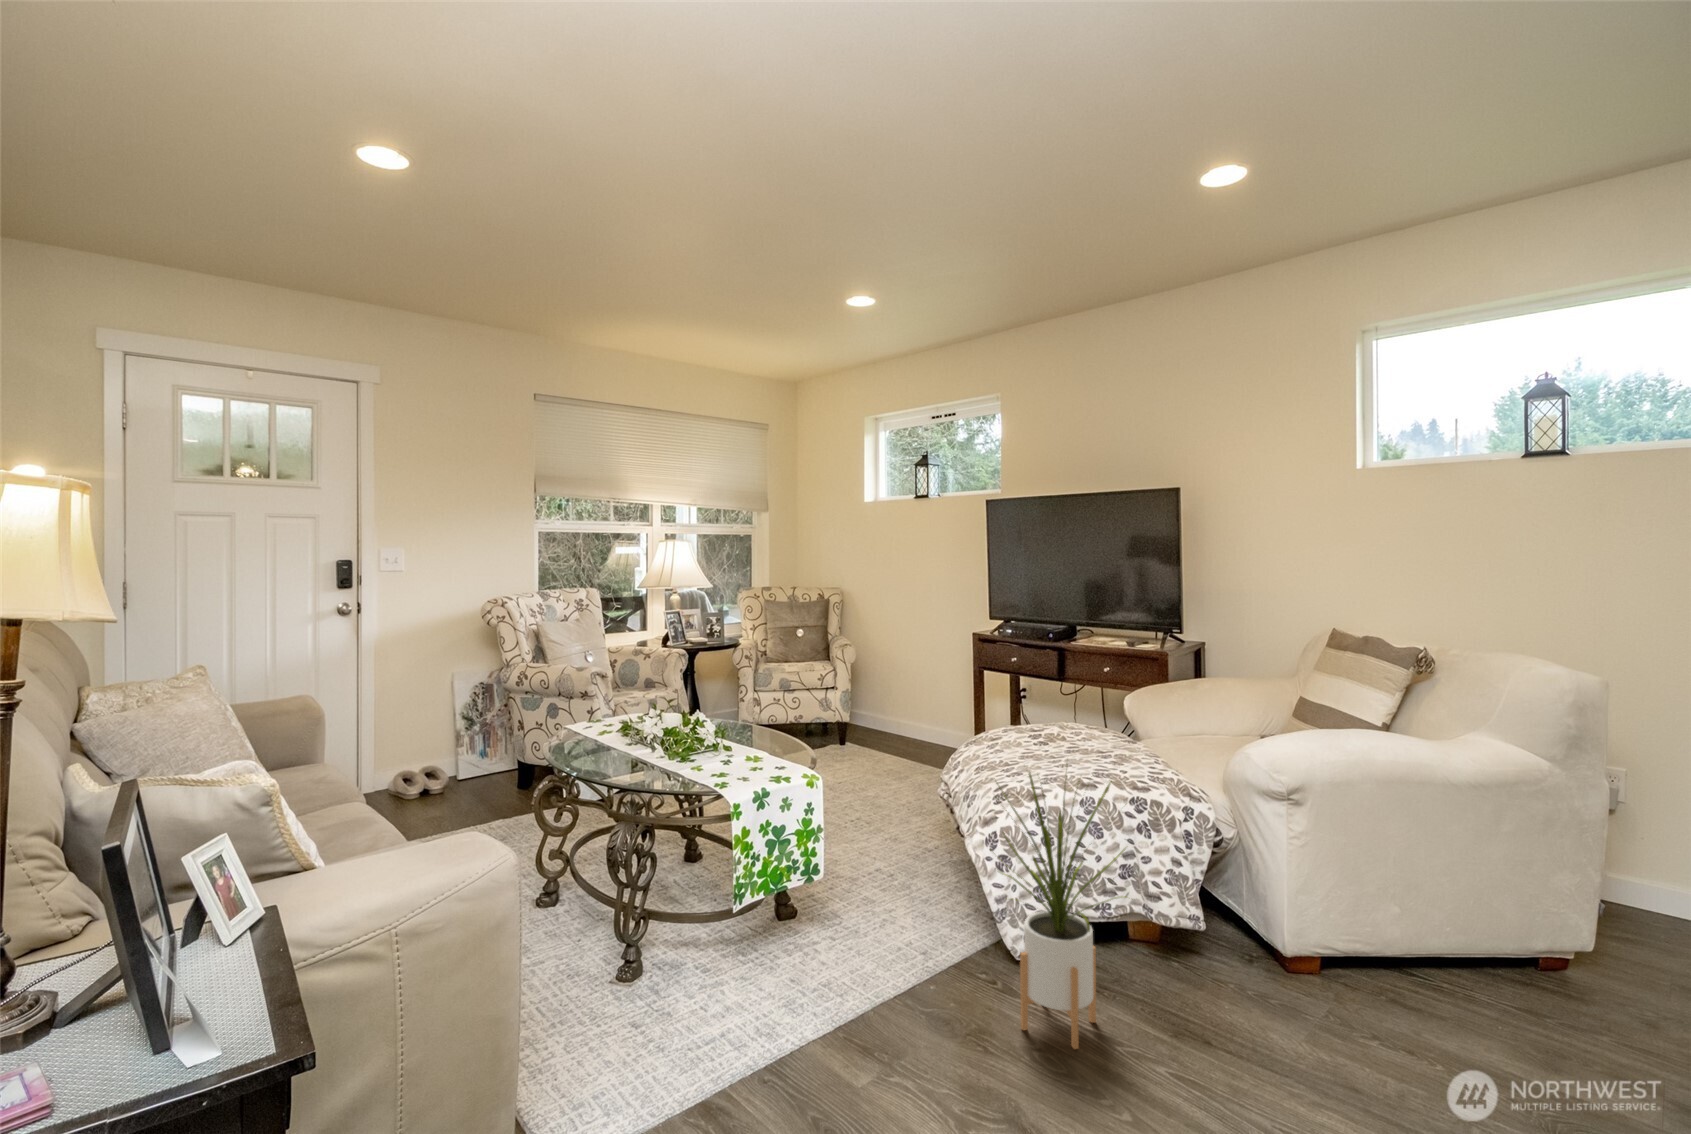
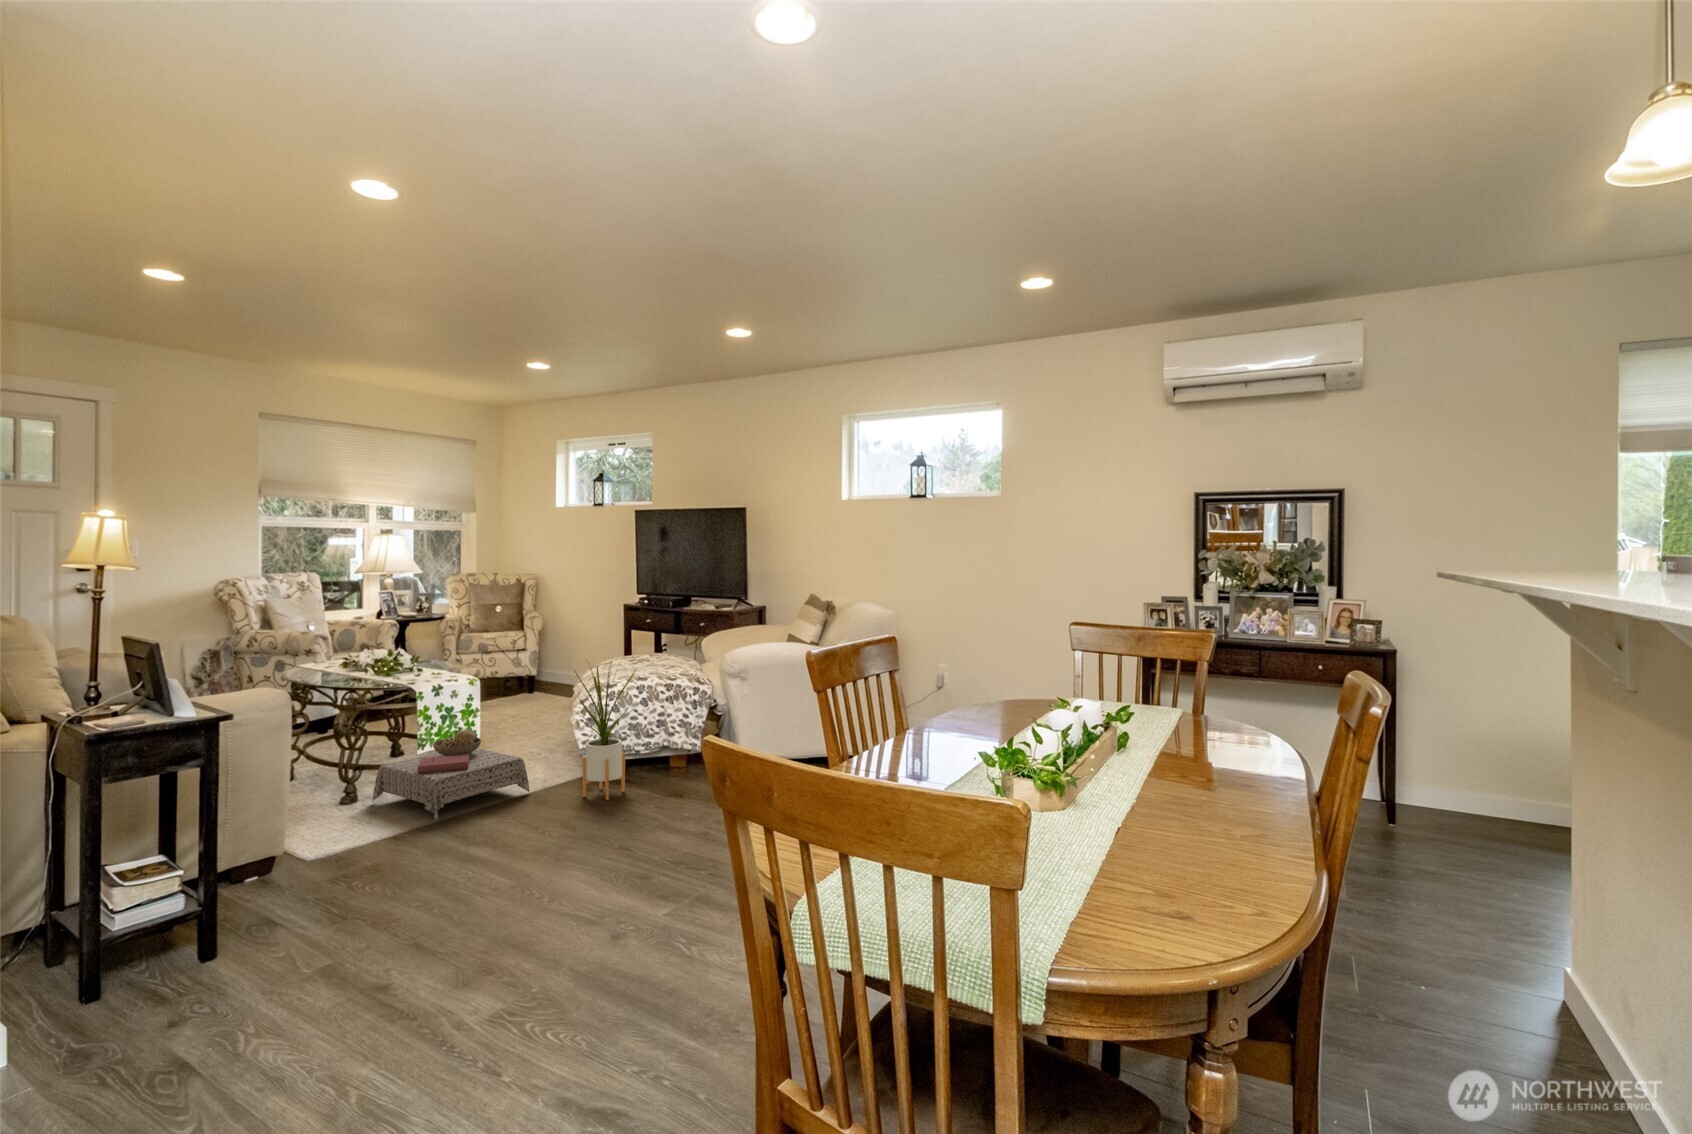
ottoman: none [665,866,918,1084] -> present [373,729,529,821]

